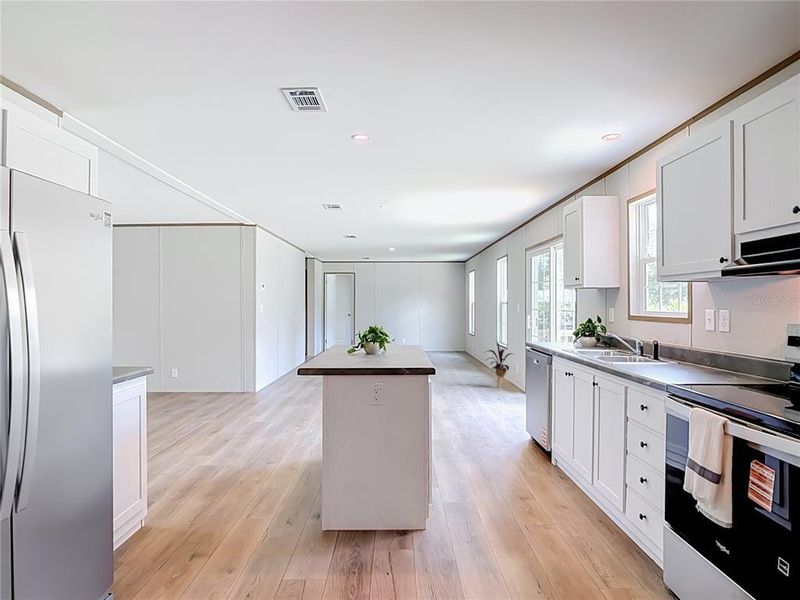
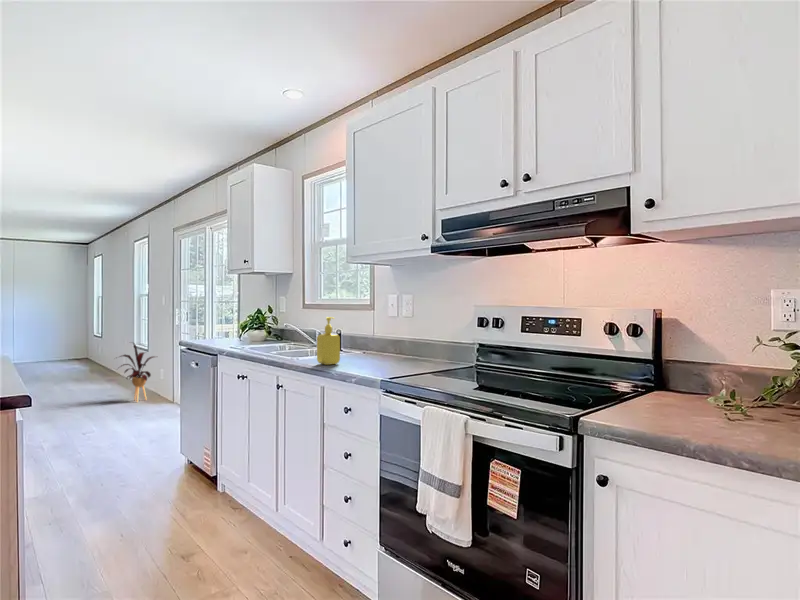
soap dispenser: none [623,329,644,369] -> present [317,317,340,365]

